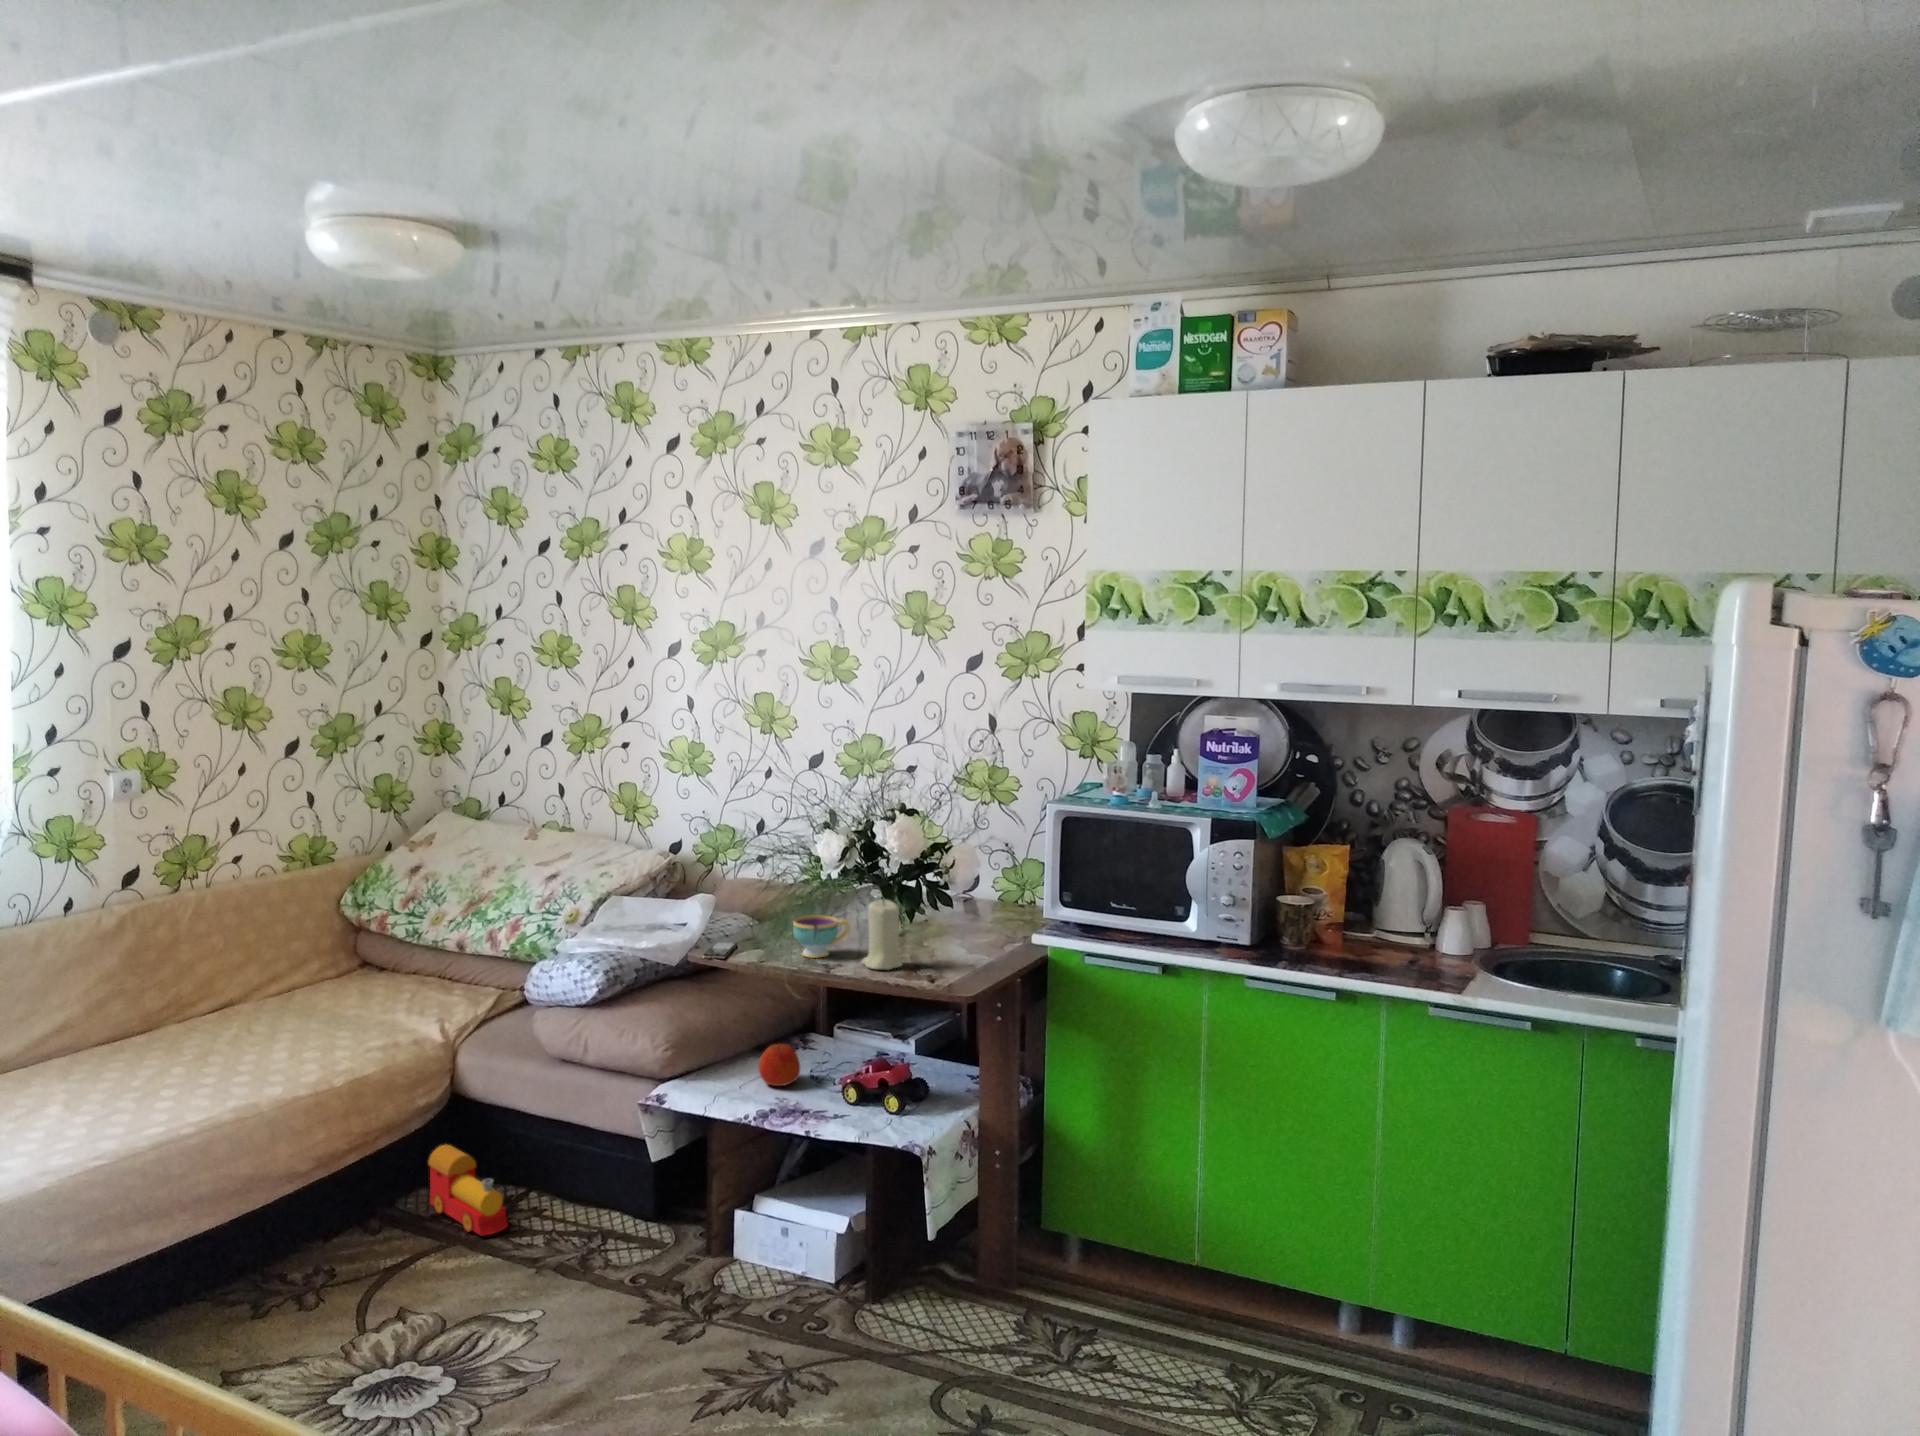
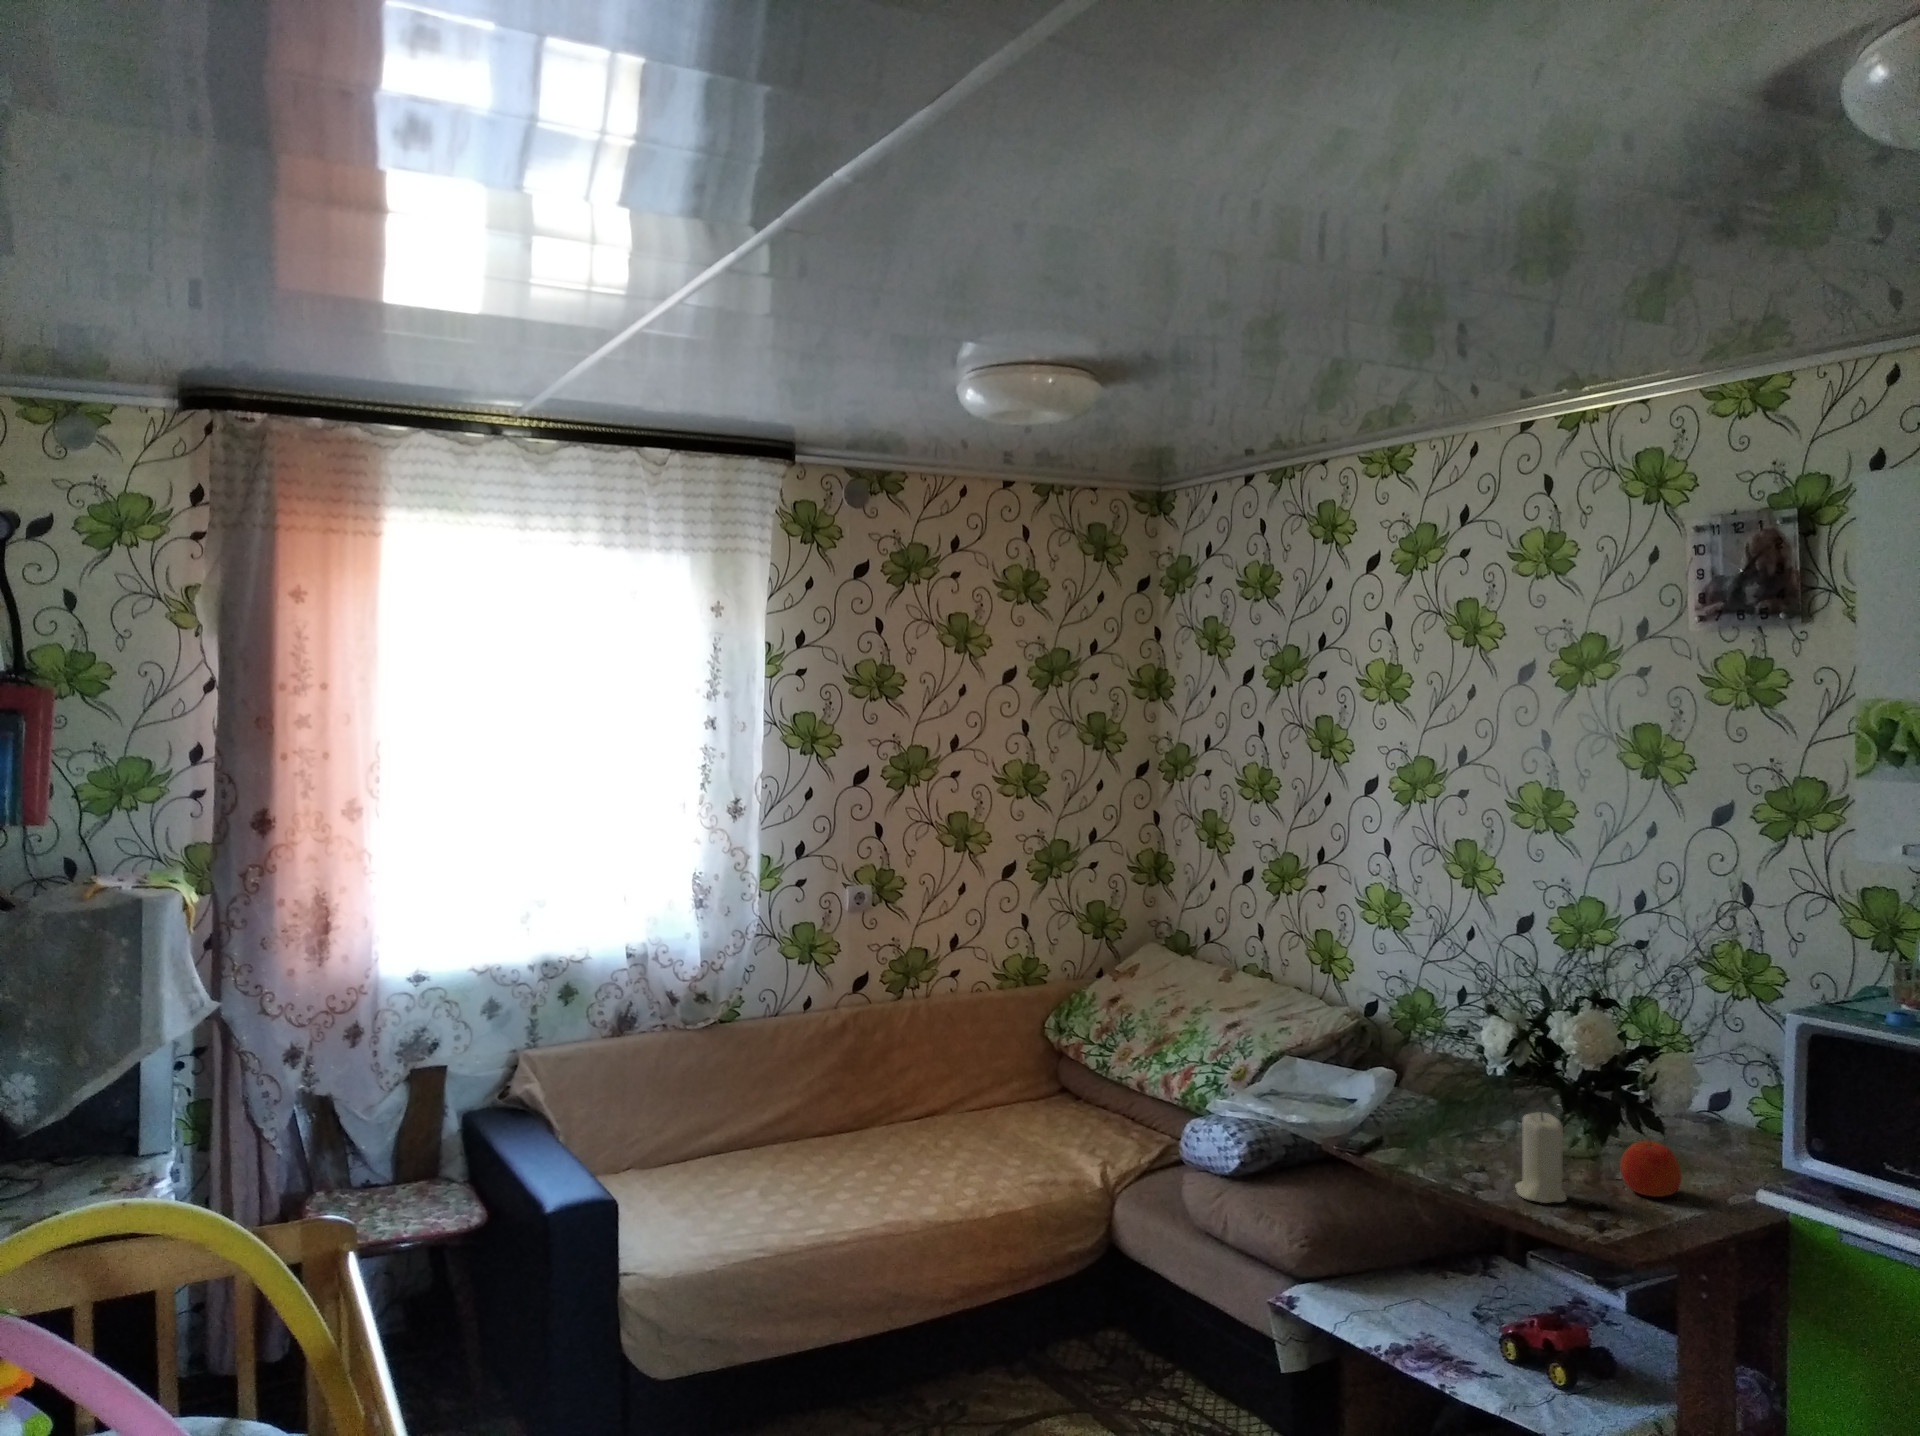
teacup: present [793,915,849,958] -> none [1436,1117,1507,1171]
apple: present [758,1044,800,1086] -> present [1620,1140,1681,1197]
toy train: present [428,1145,508,1236] -> none [1078,1295,1143,1404]

